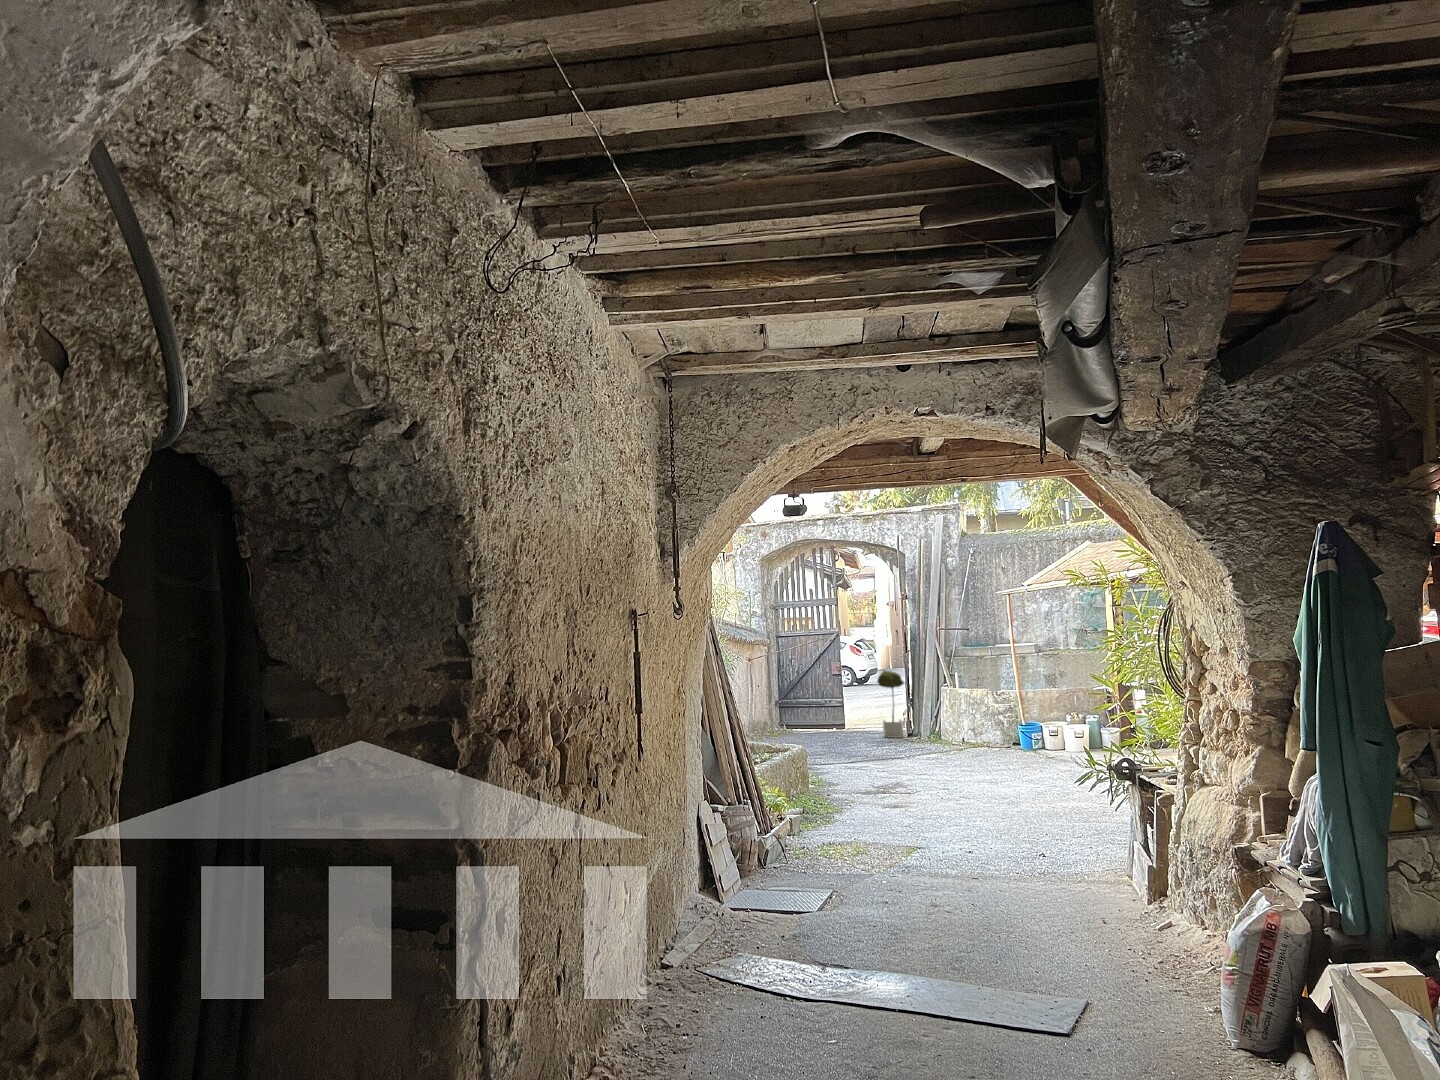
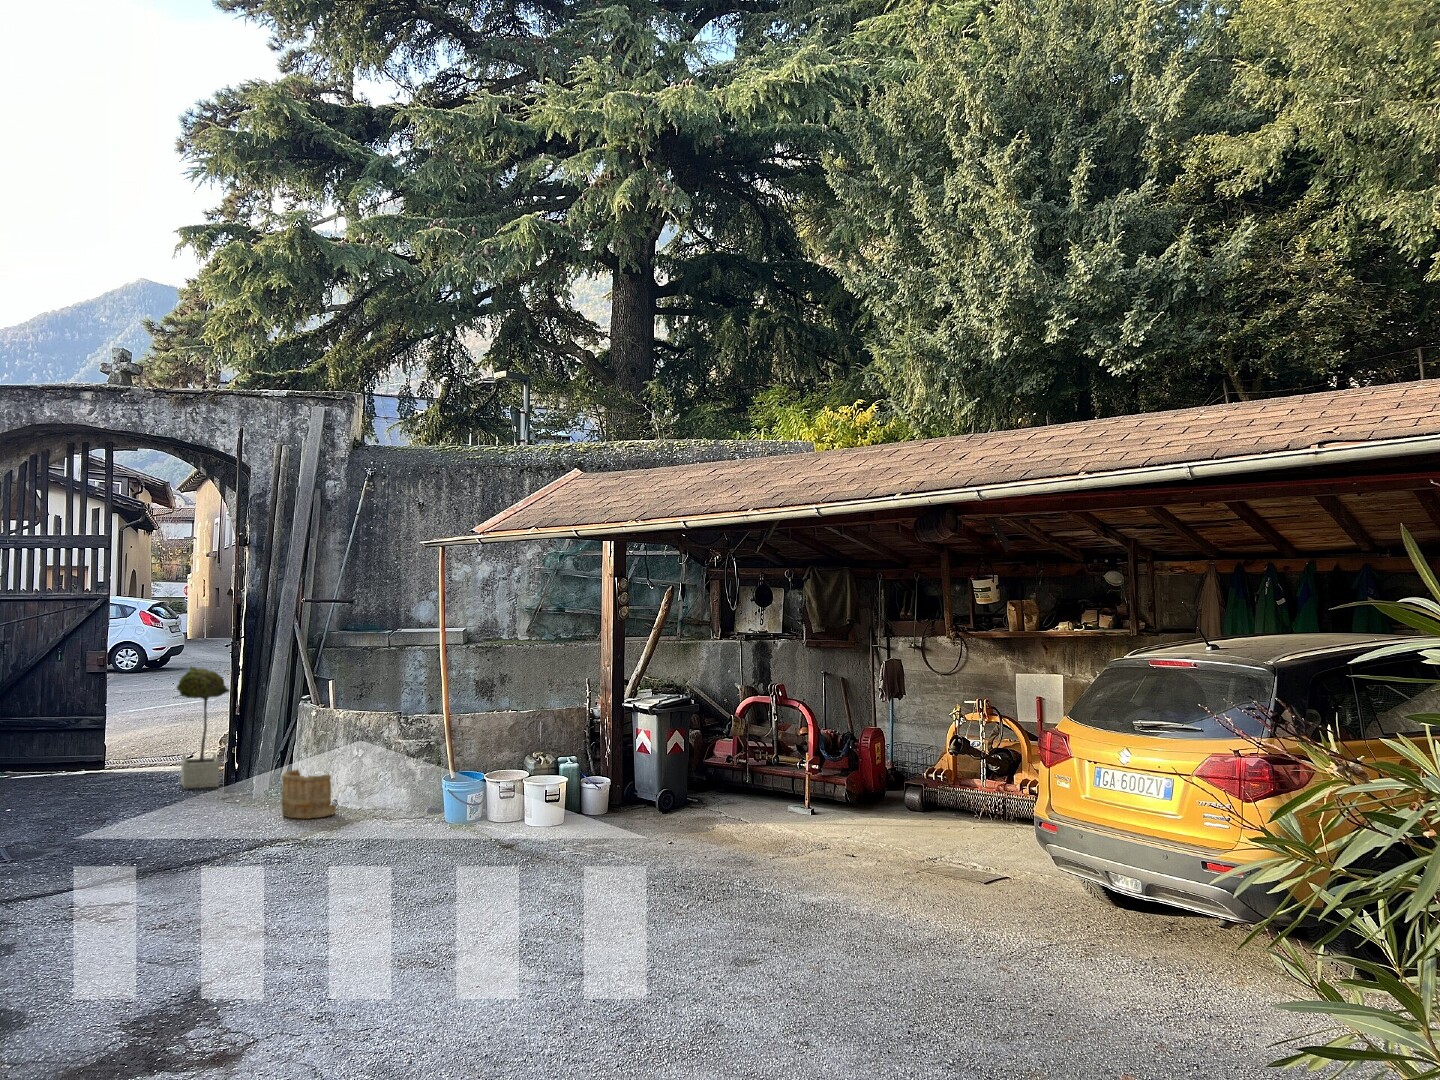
wooden bucket: none [933,723,965,749] -> present [281,770,336,819]

